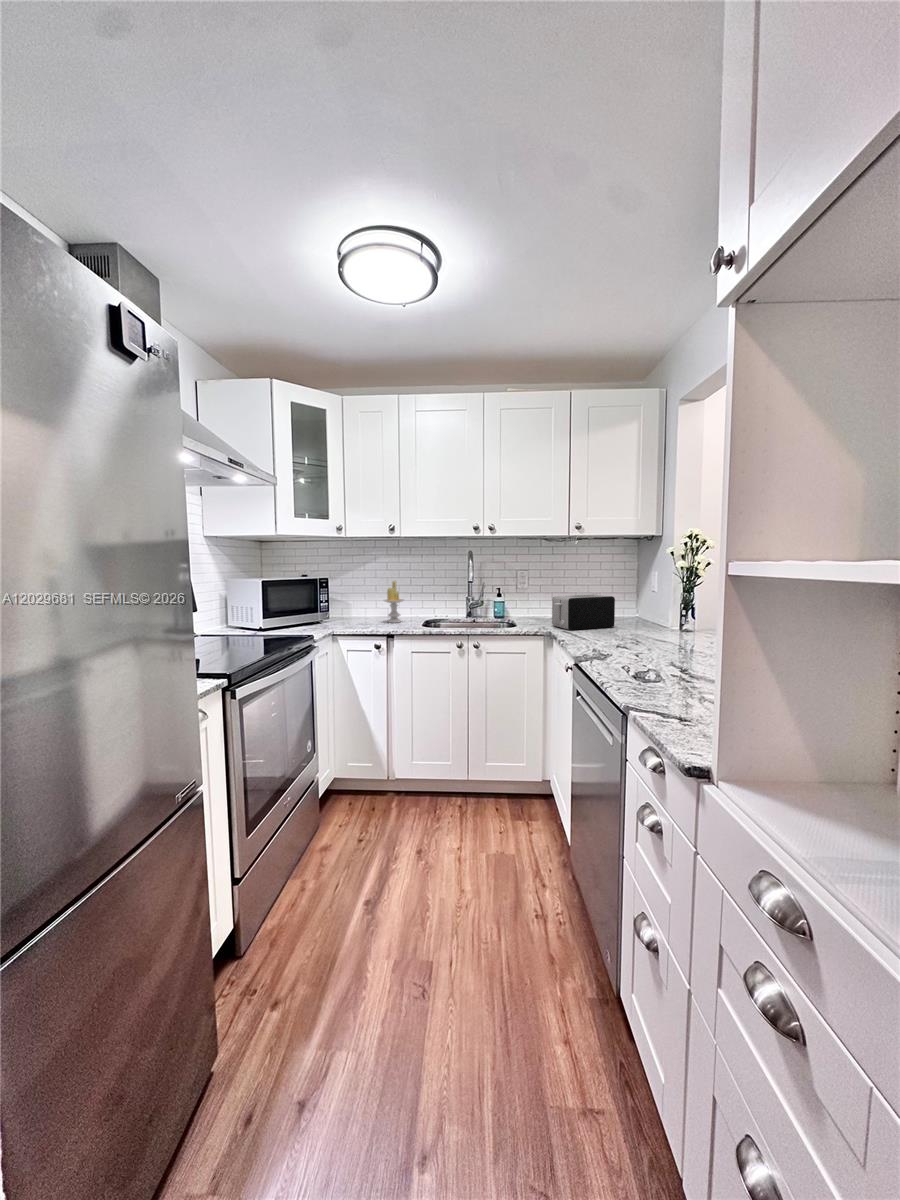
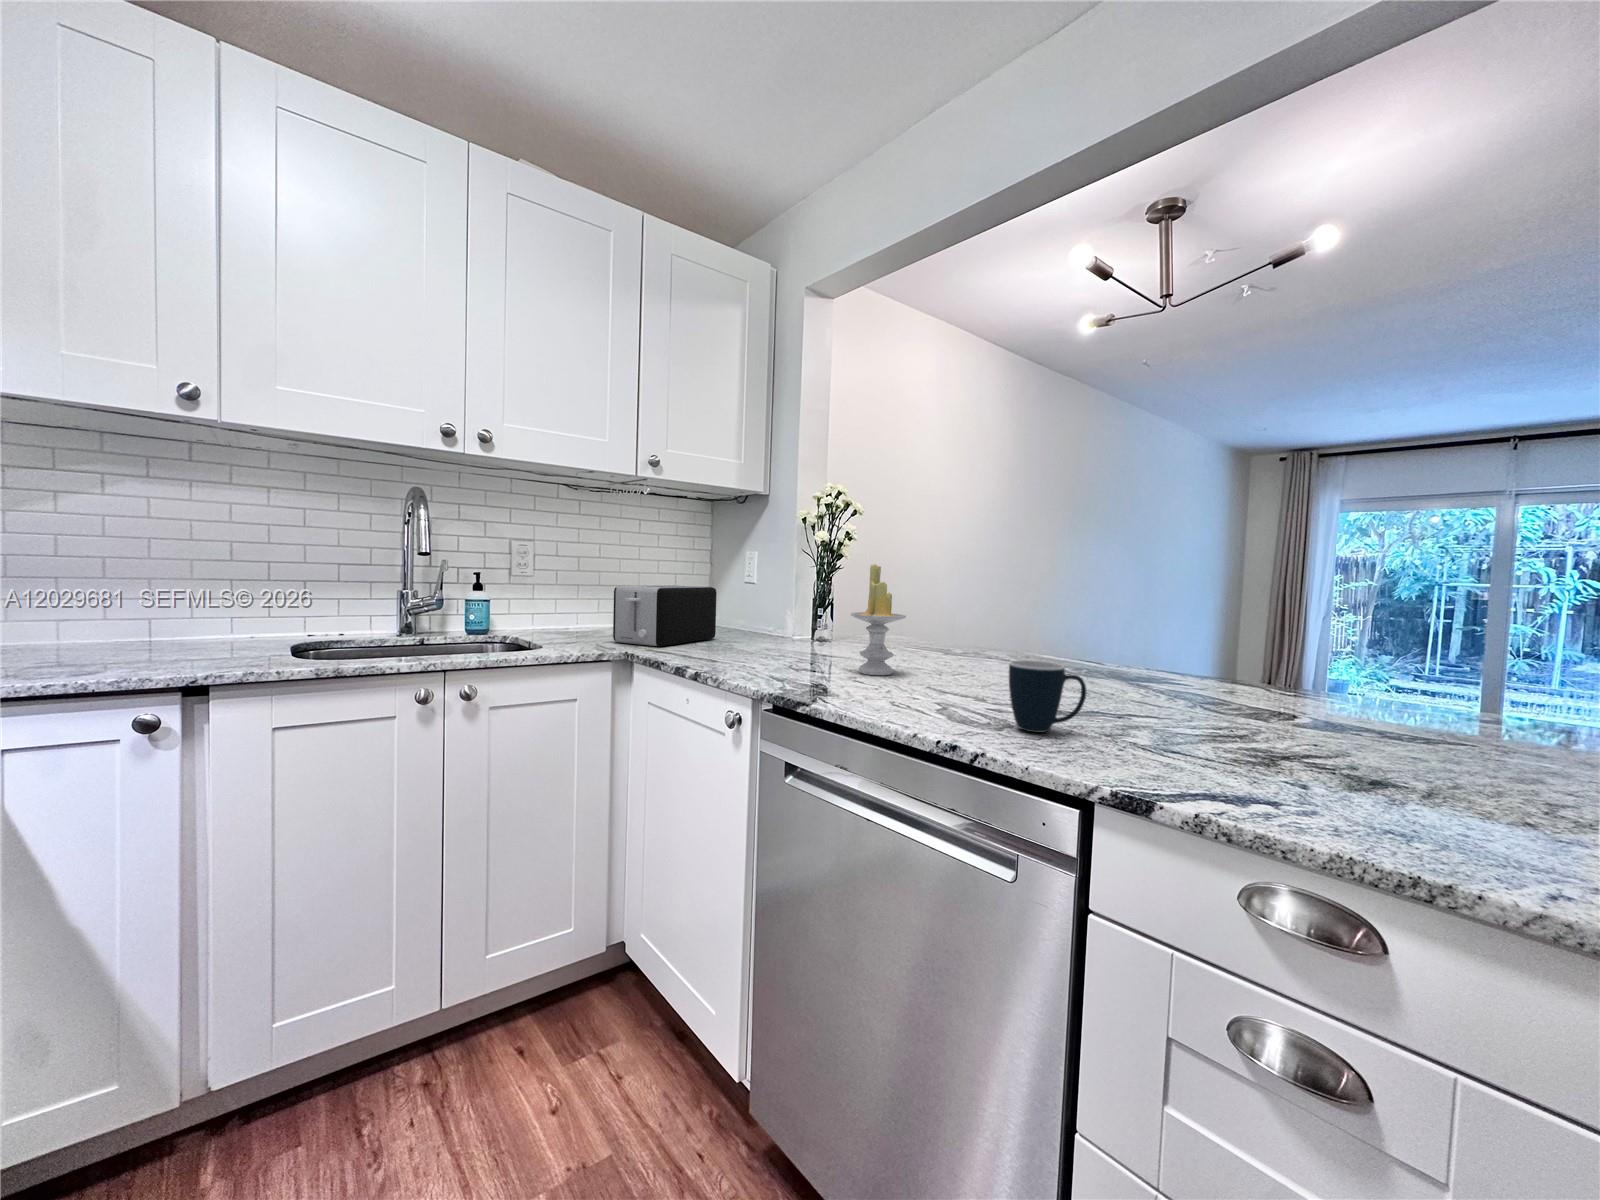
candle: present [384,581,404,623] -> present [851,564,906,675]
mug: none [641,654,679,693] -> present [1009,660,1087,733]

